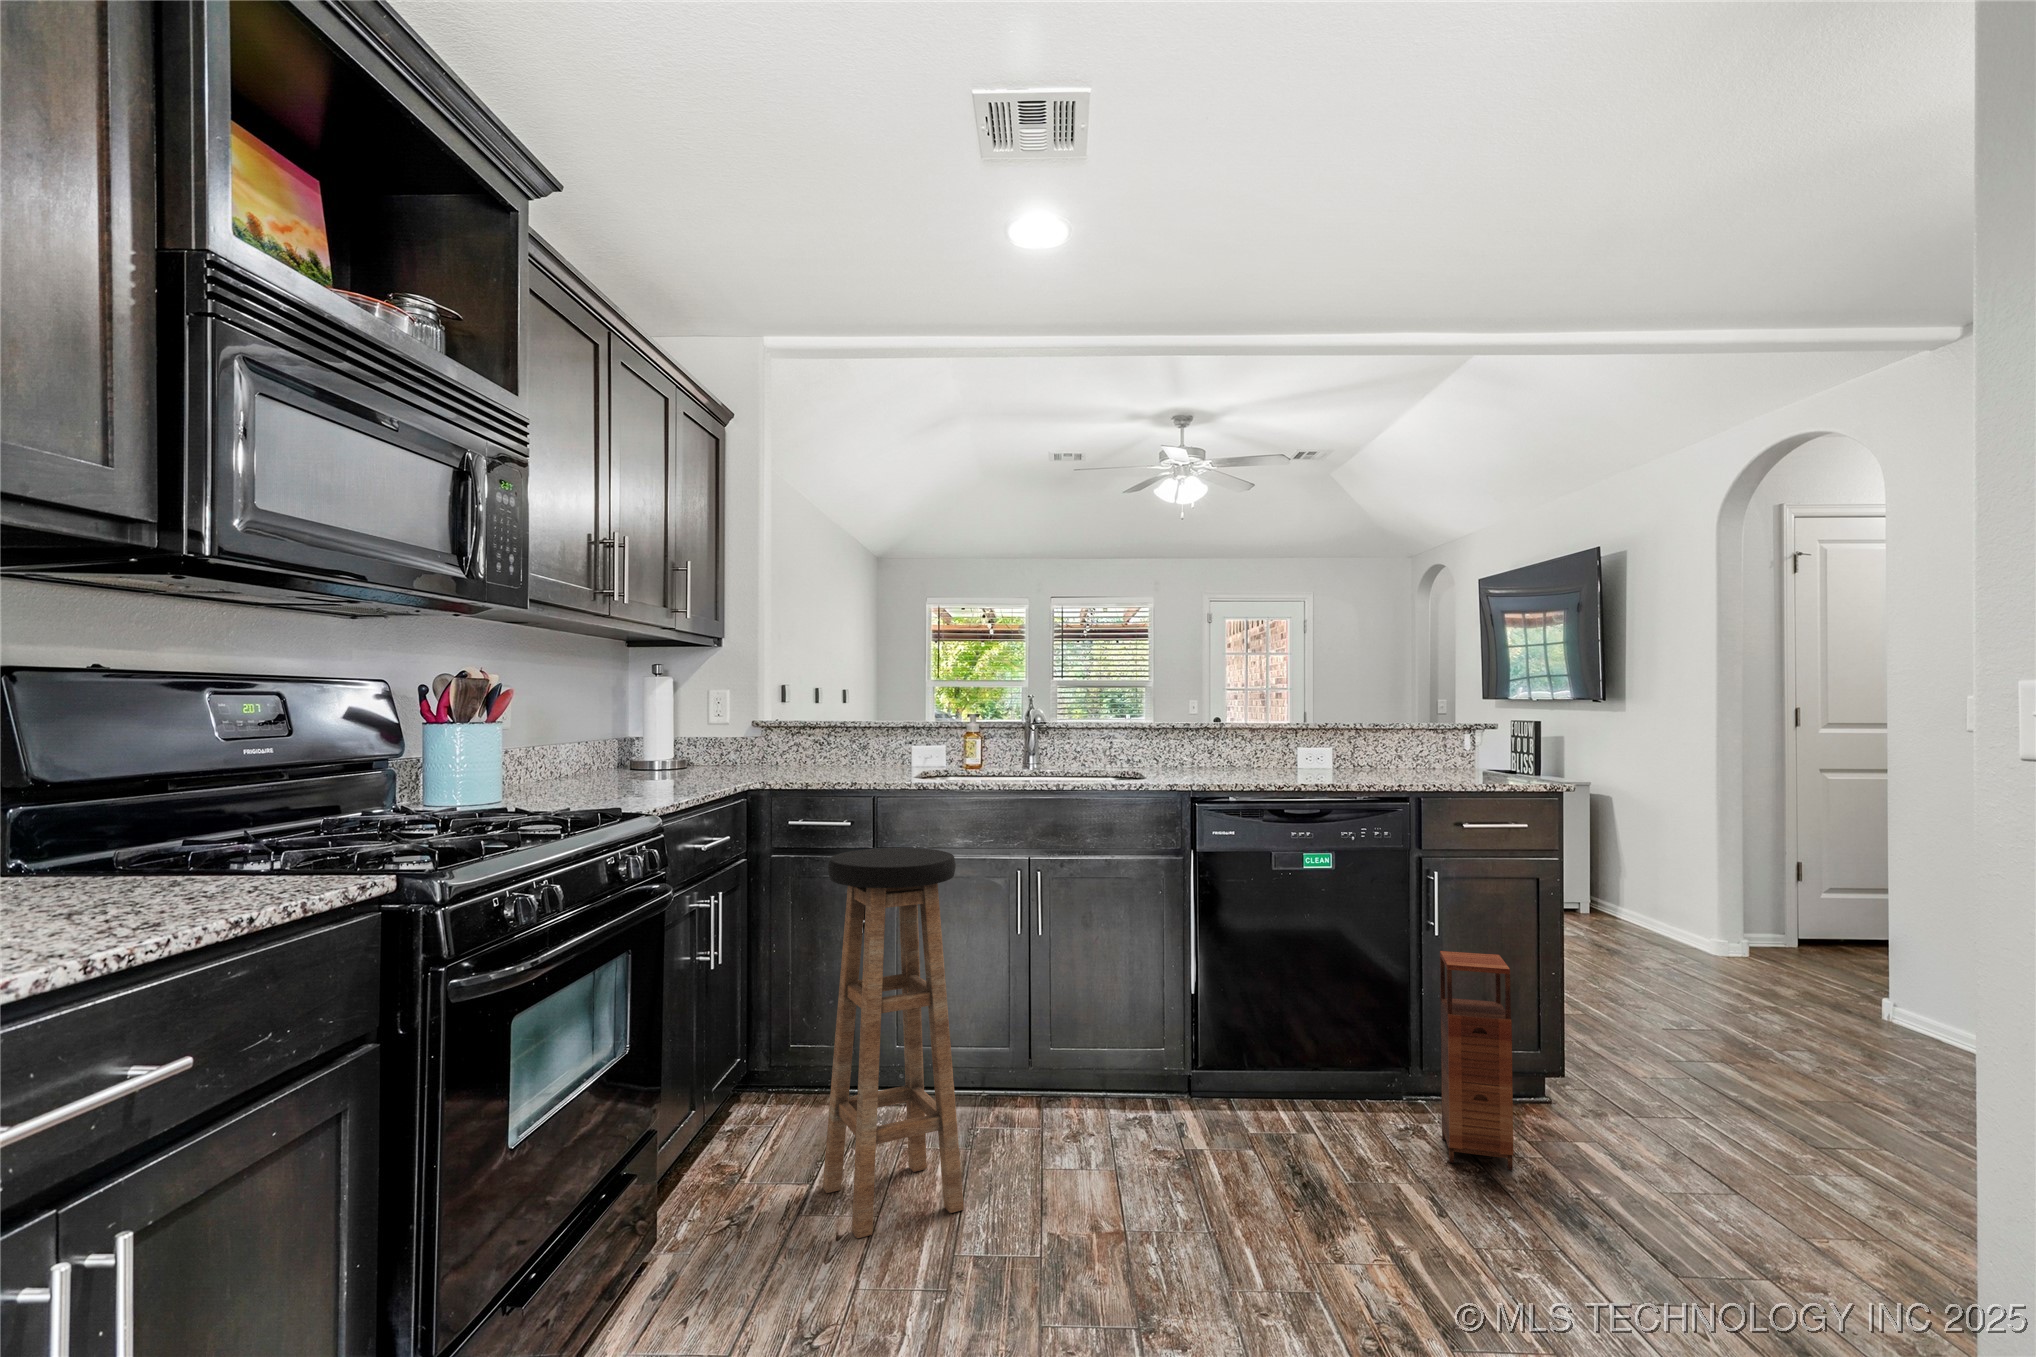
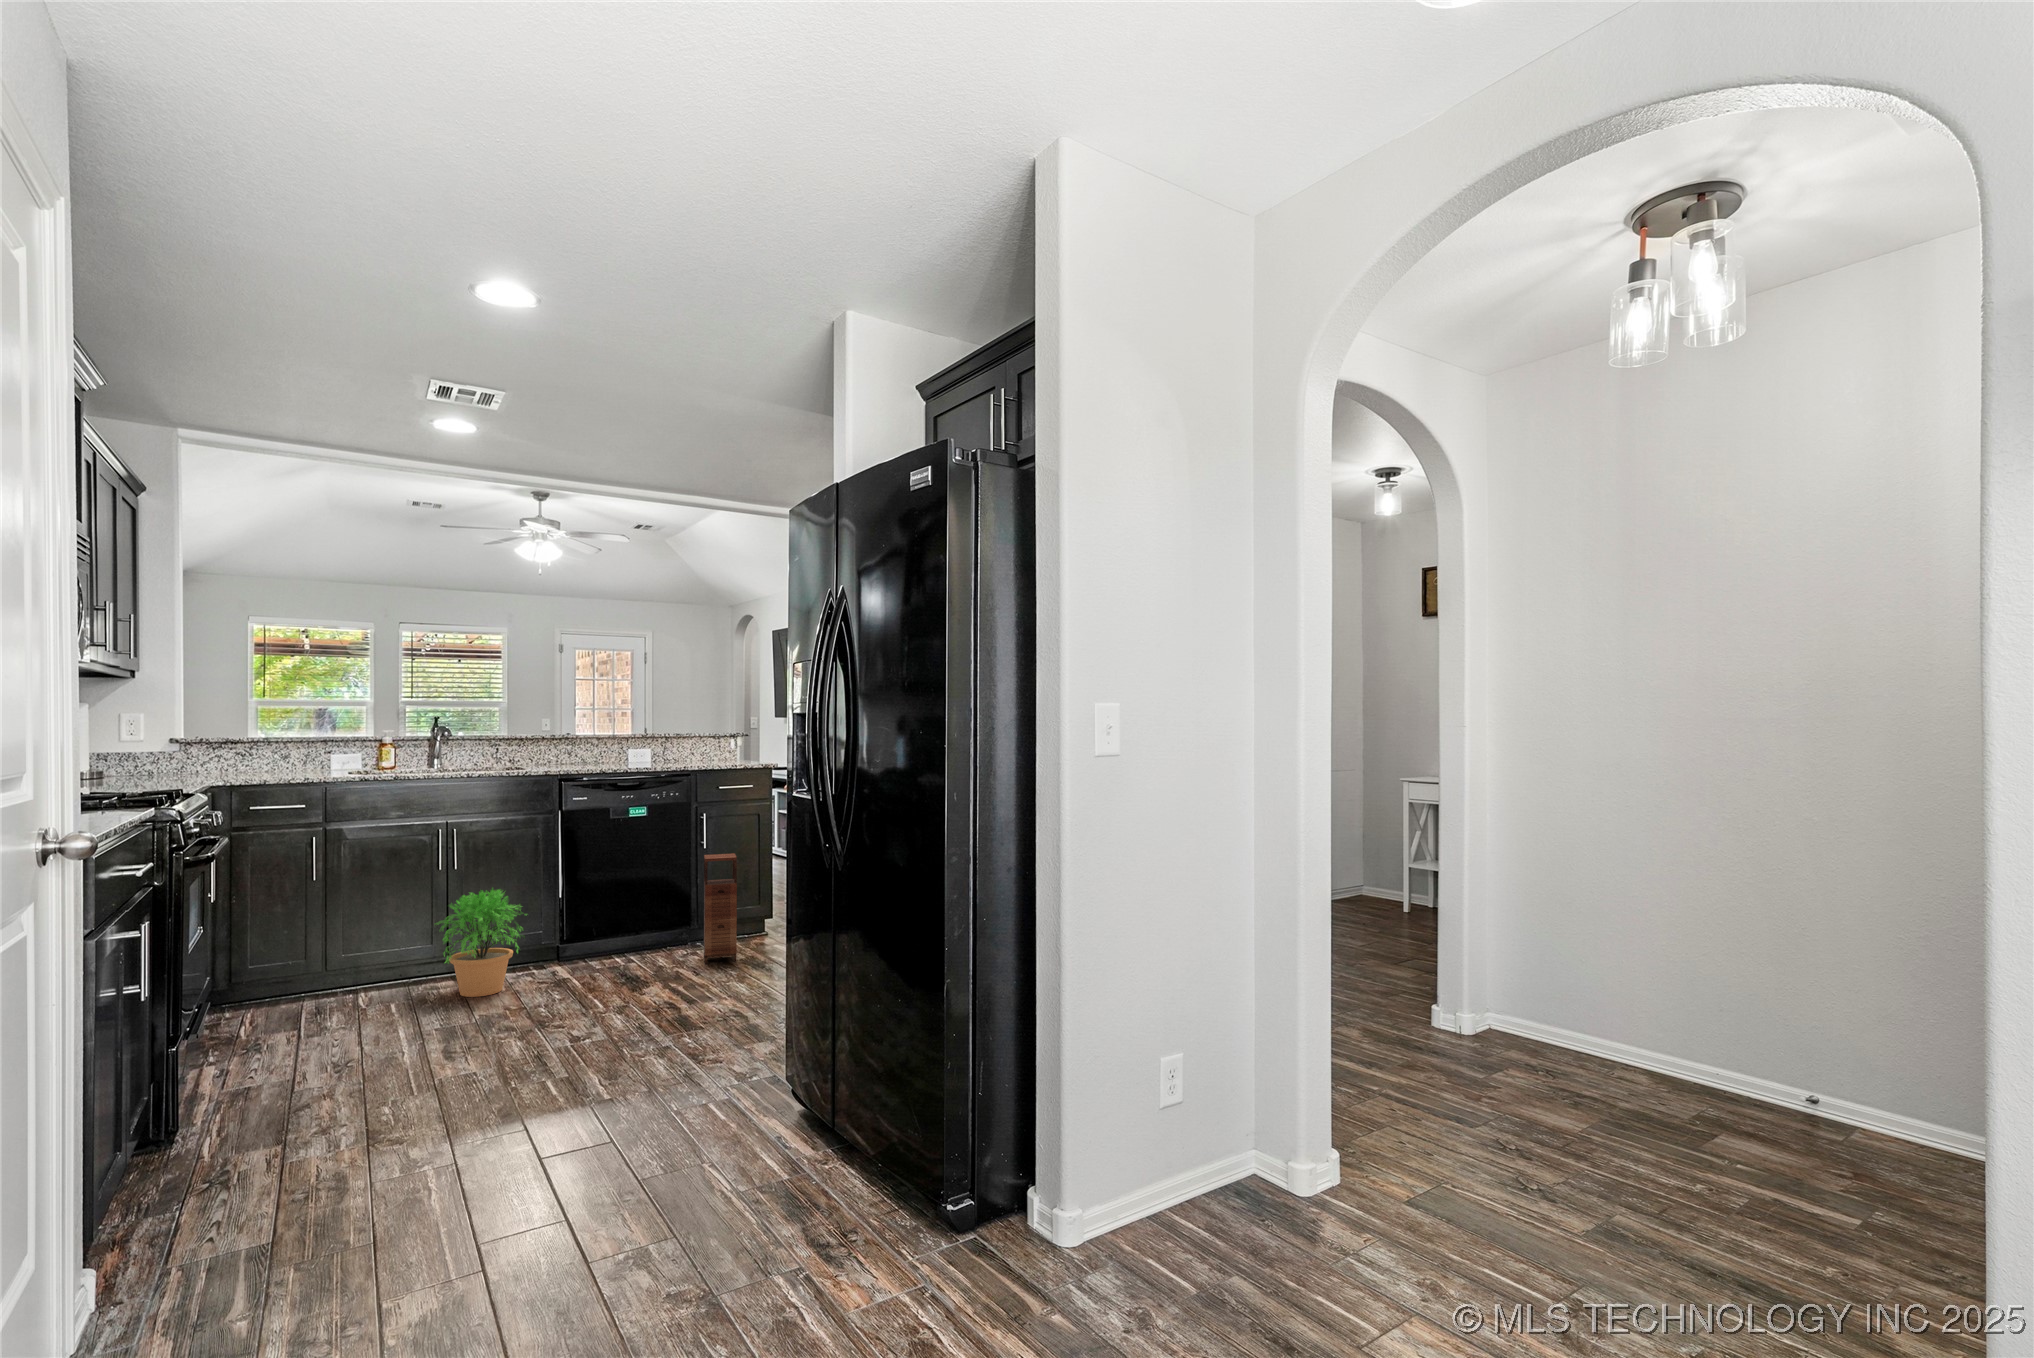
bar stool: present [823,848,964,1238] -> none [306,813,414,1040]
potted plant: none [1007,976,1150,1160] -> present [437,889,522,997]

